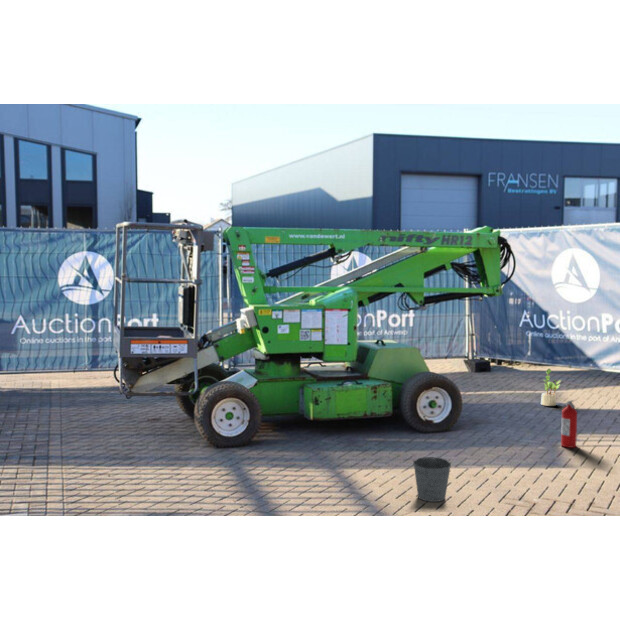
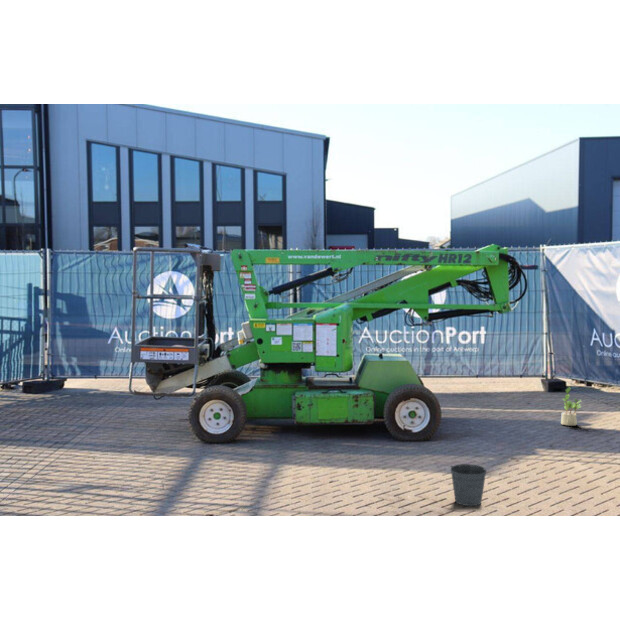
fire extinguisher: present [561,400,577,448] -> none [523,416,538,463]
bucket: present [413,457,451,502] -> present [451,464,486,506]

